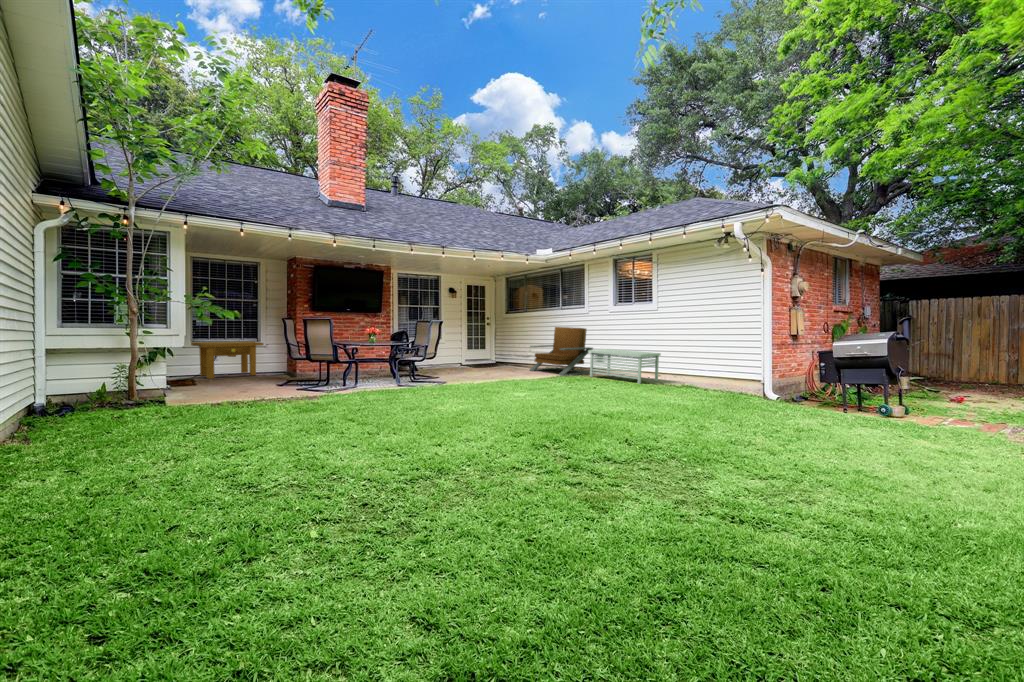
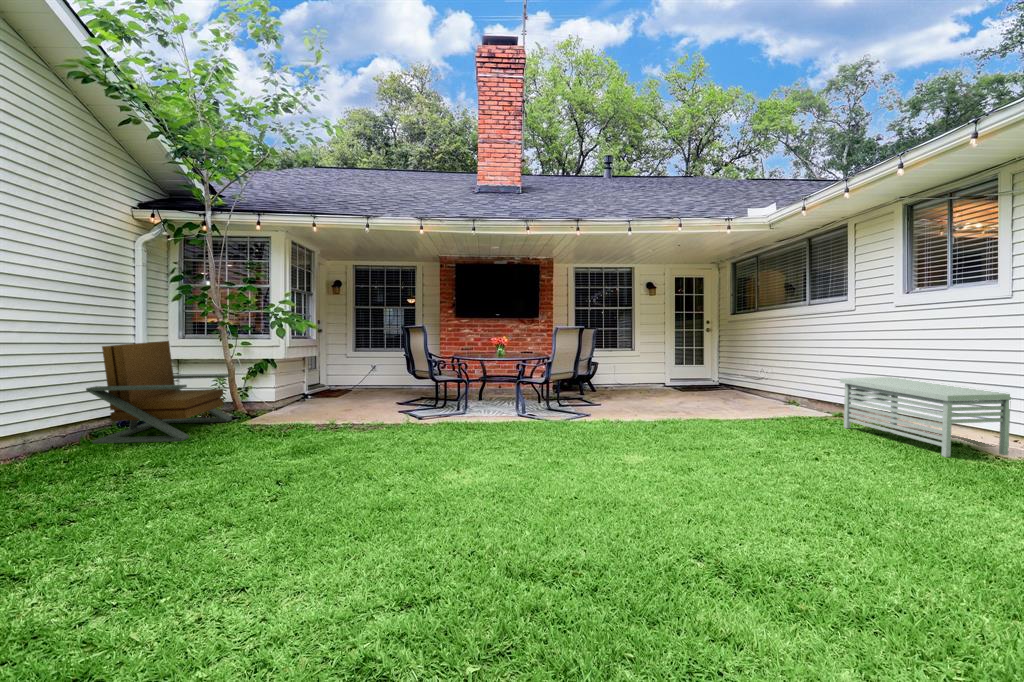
lounge chair: present [530,327,593,376] -> present [86,341,232,443]
side table: present [191,341,263,379] -> none [344,352,404,392]

